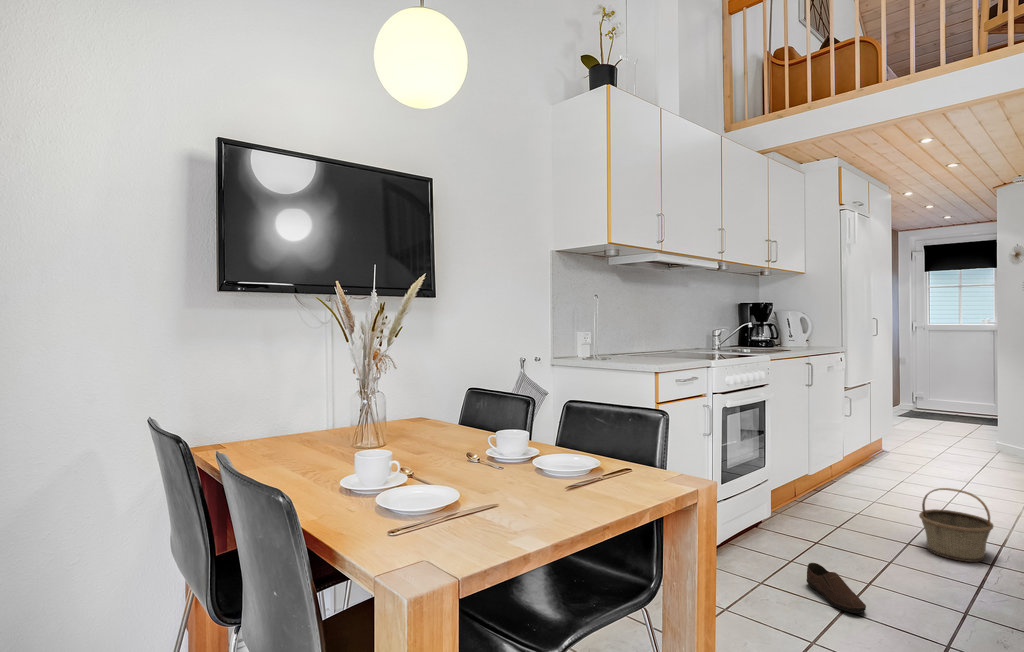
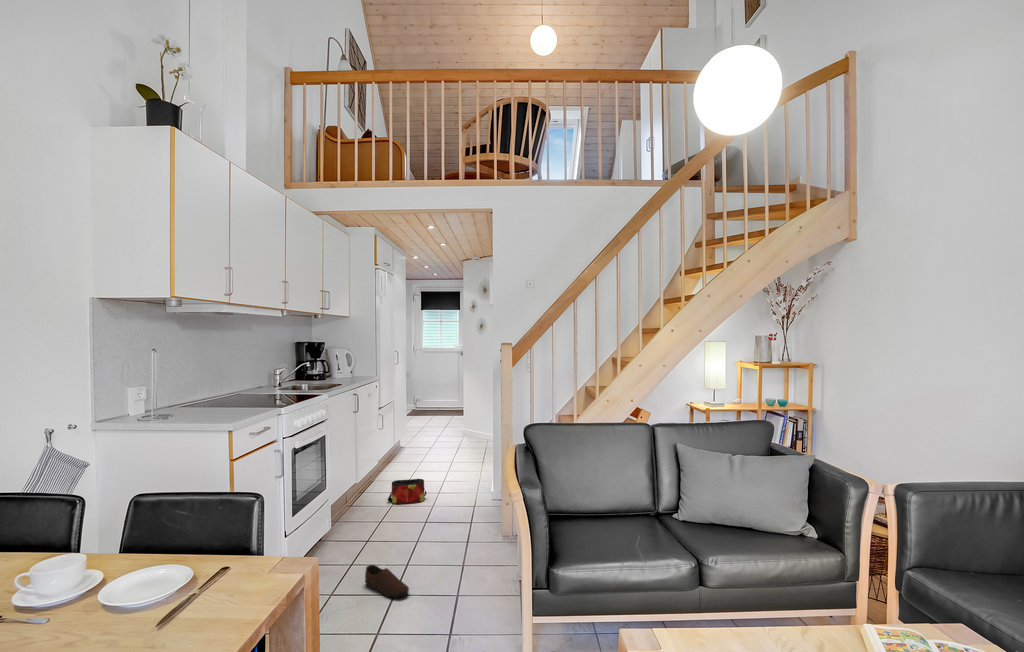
bag: none [853,479,914,515] -> present [388,479,426,504]
basket: present [919,488,993,562] -> none [433,479,474,529]

